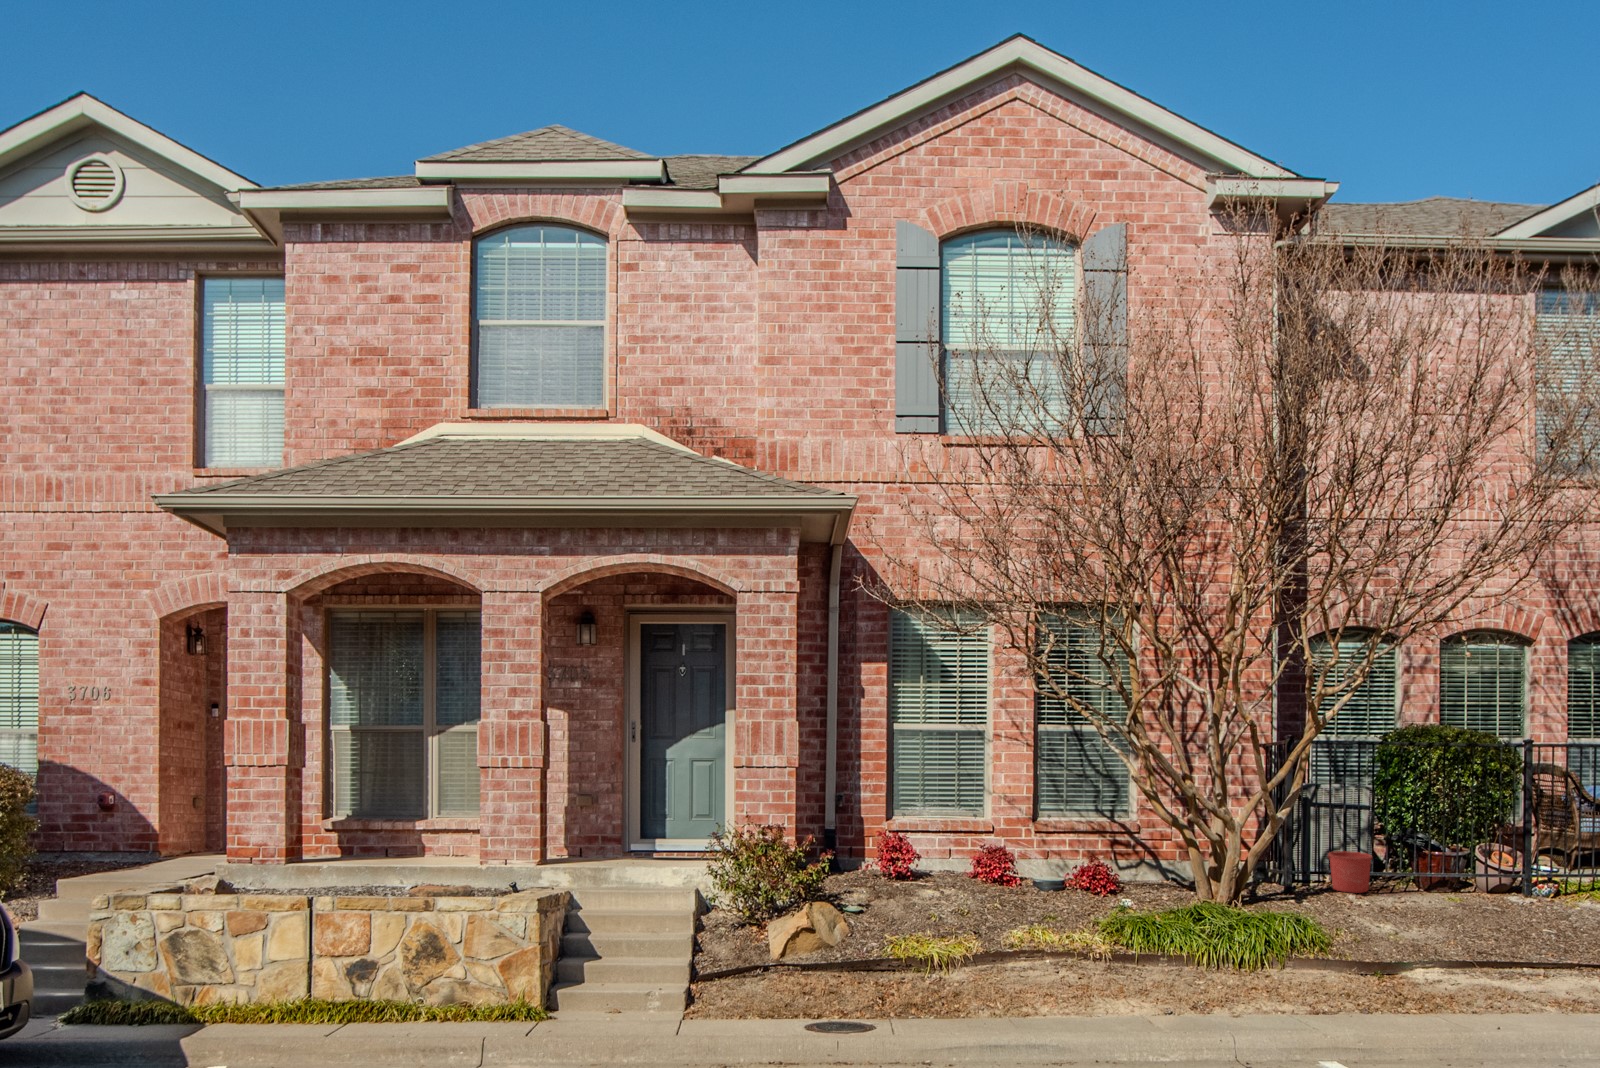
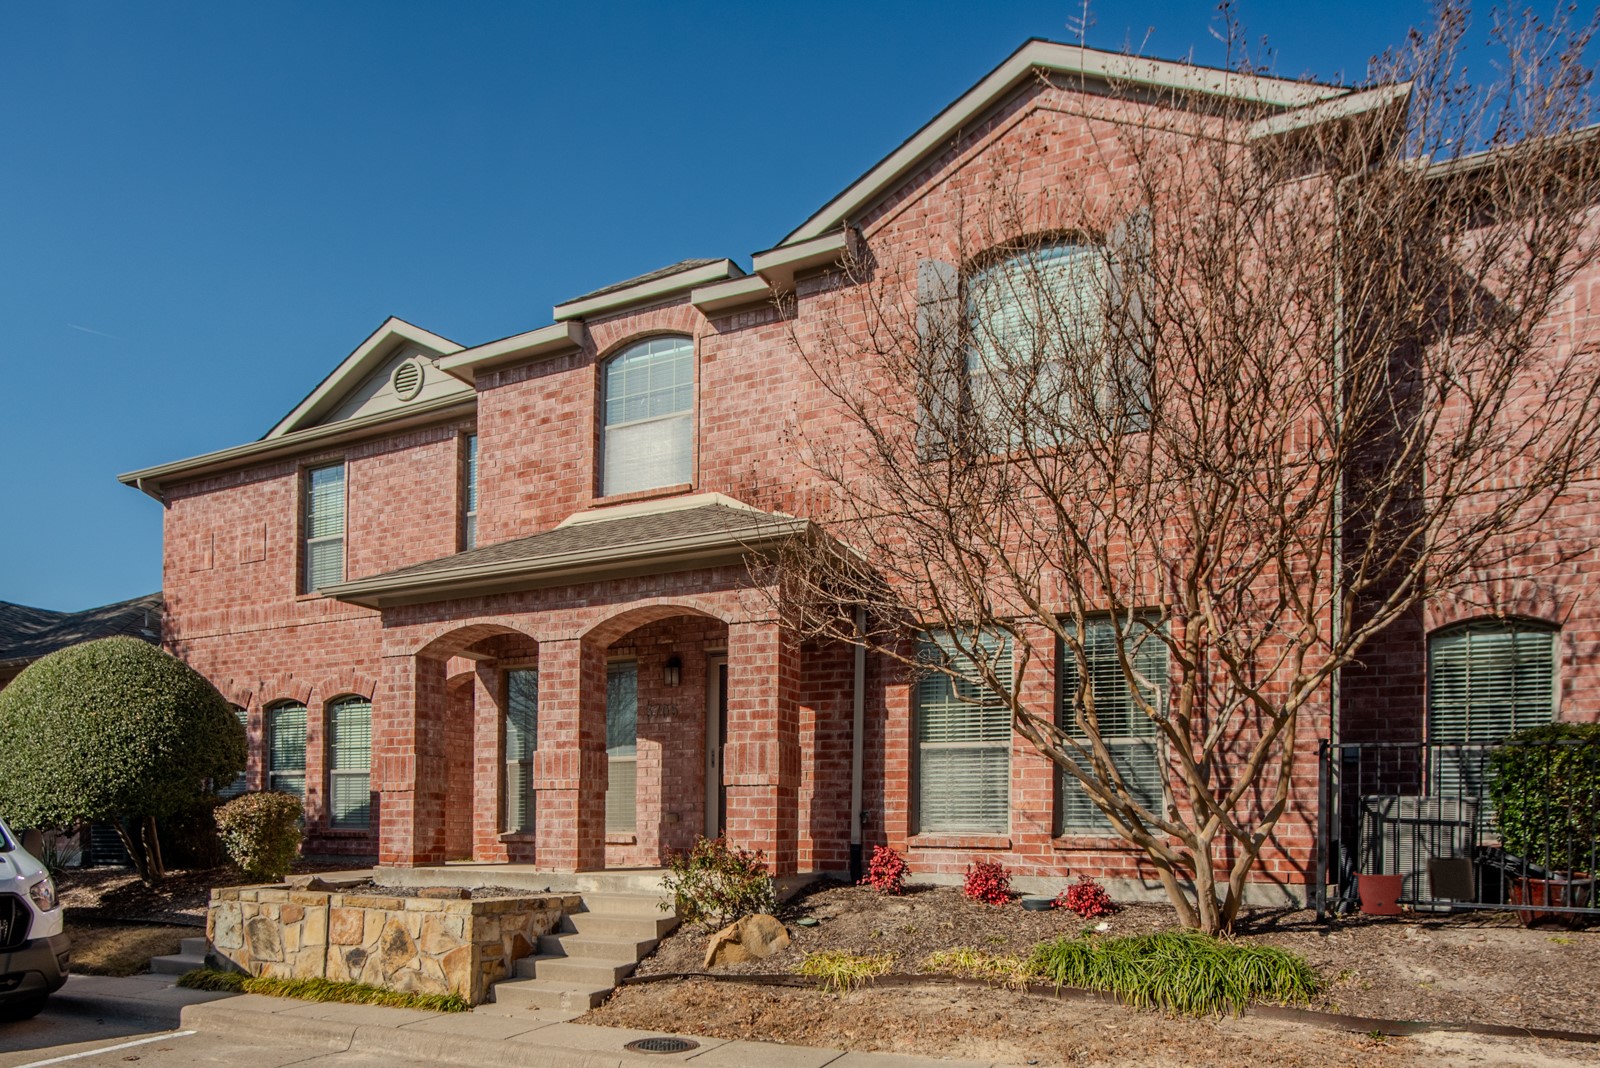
planter: none [1393,839,1433,897] -> present [1427,857,1475,917]

